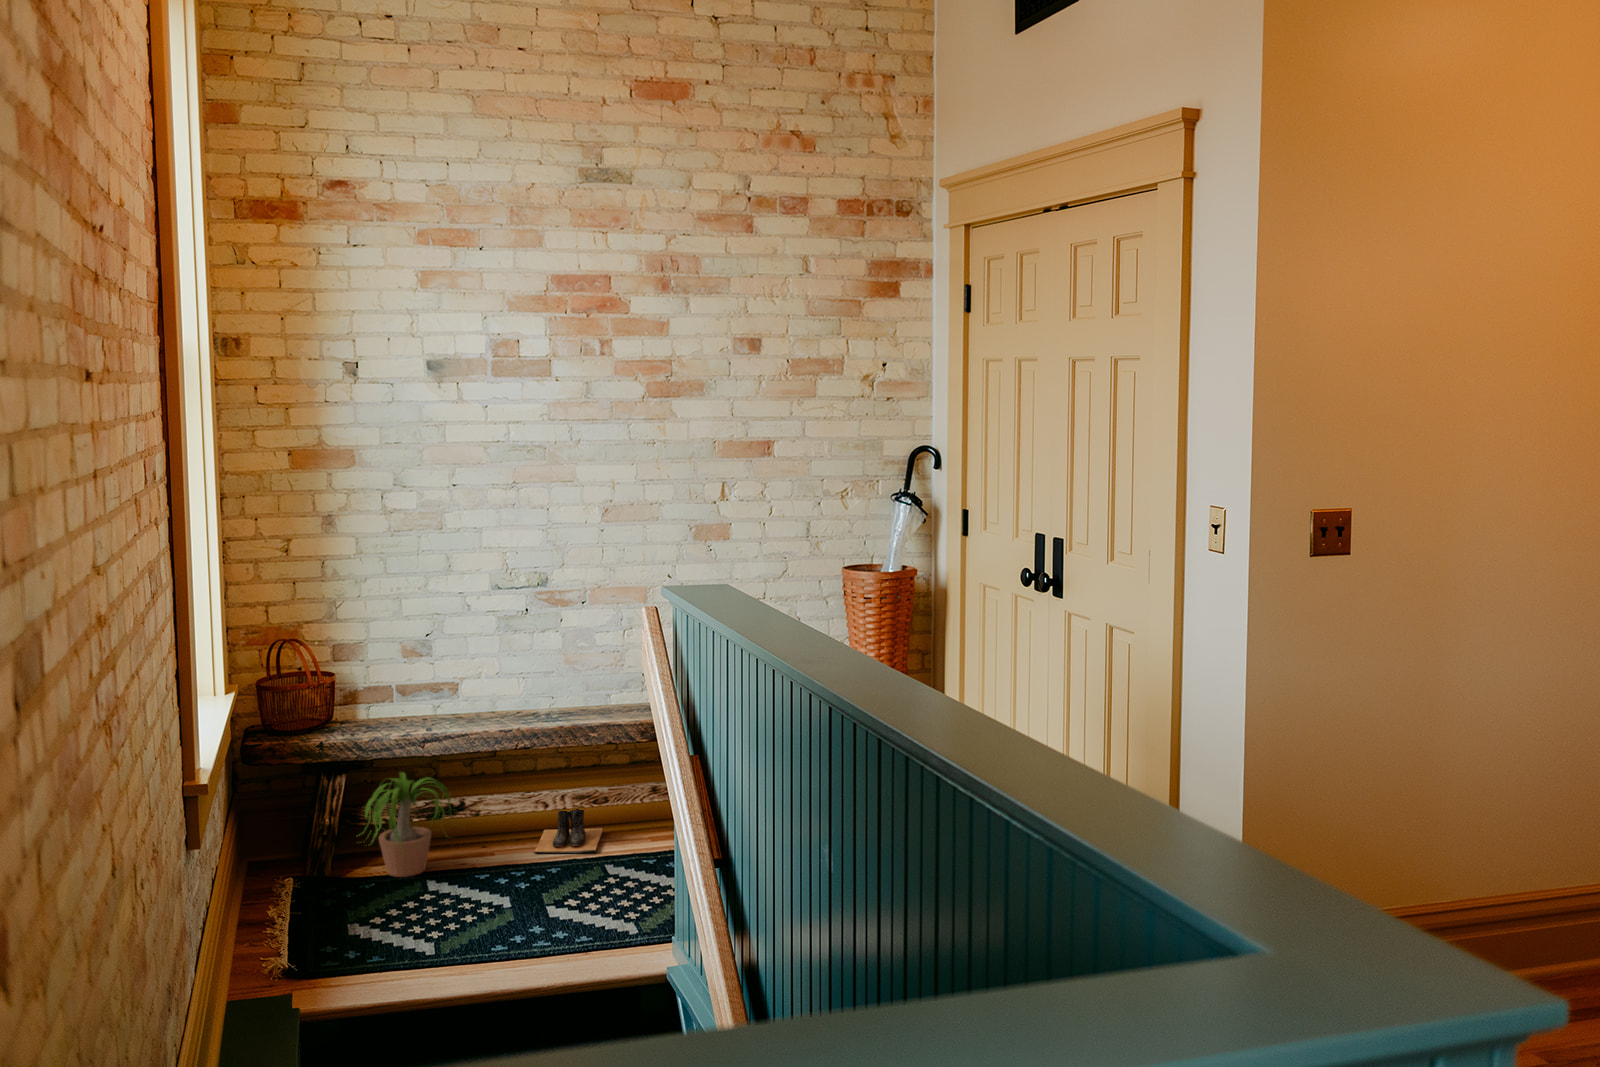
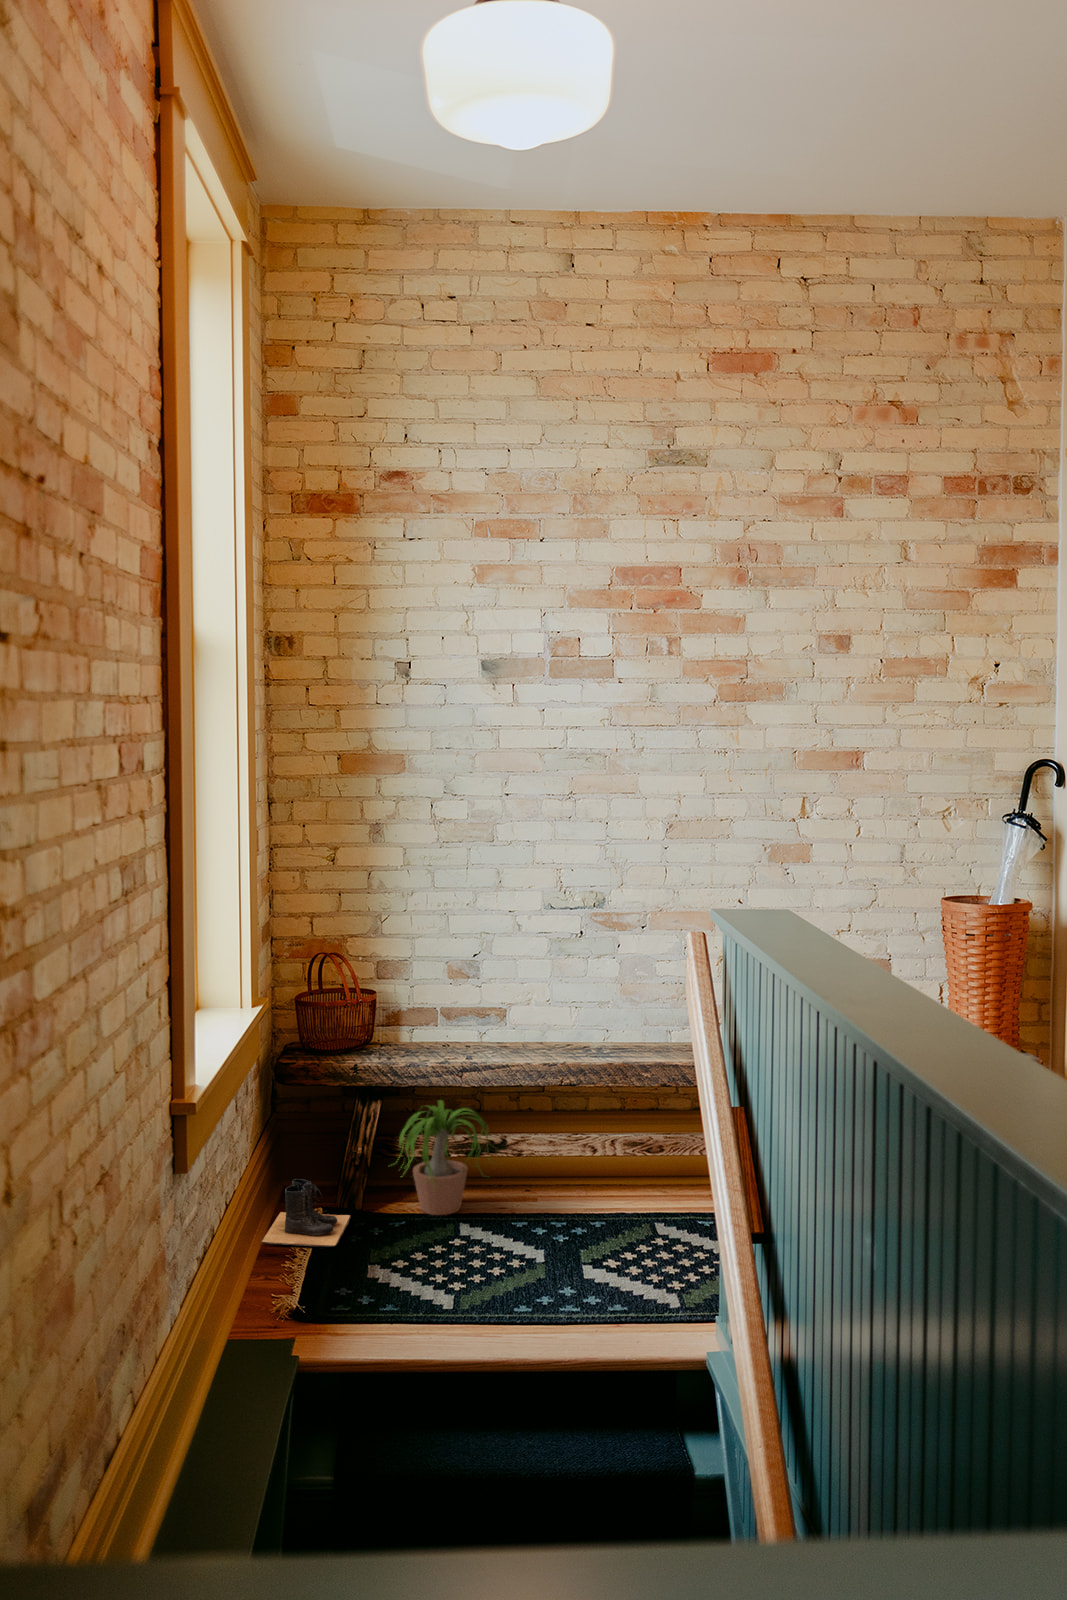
boots: present [534,809,603,853] -> present [261,1179,351,1247]

